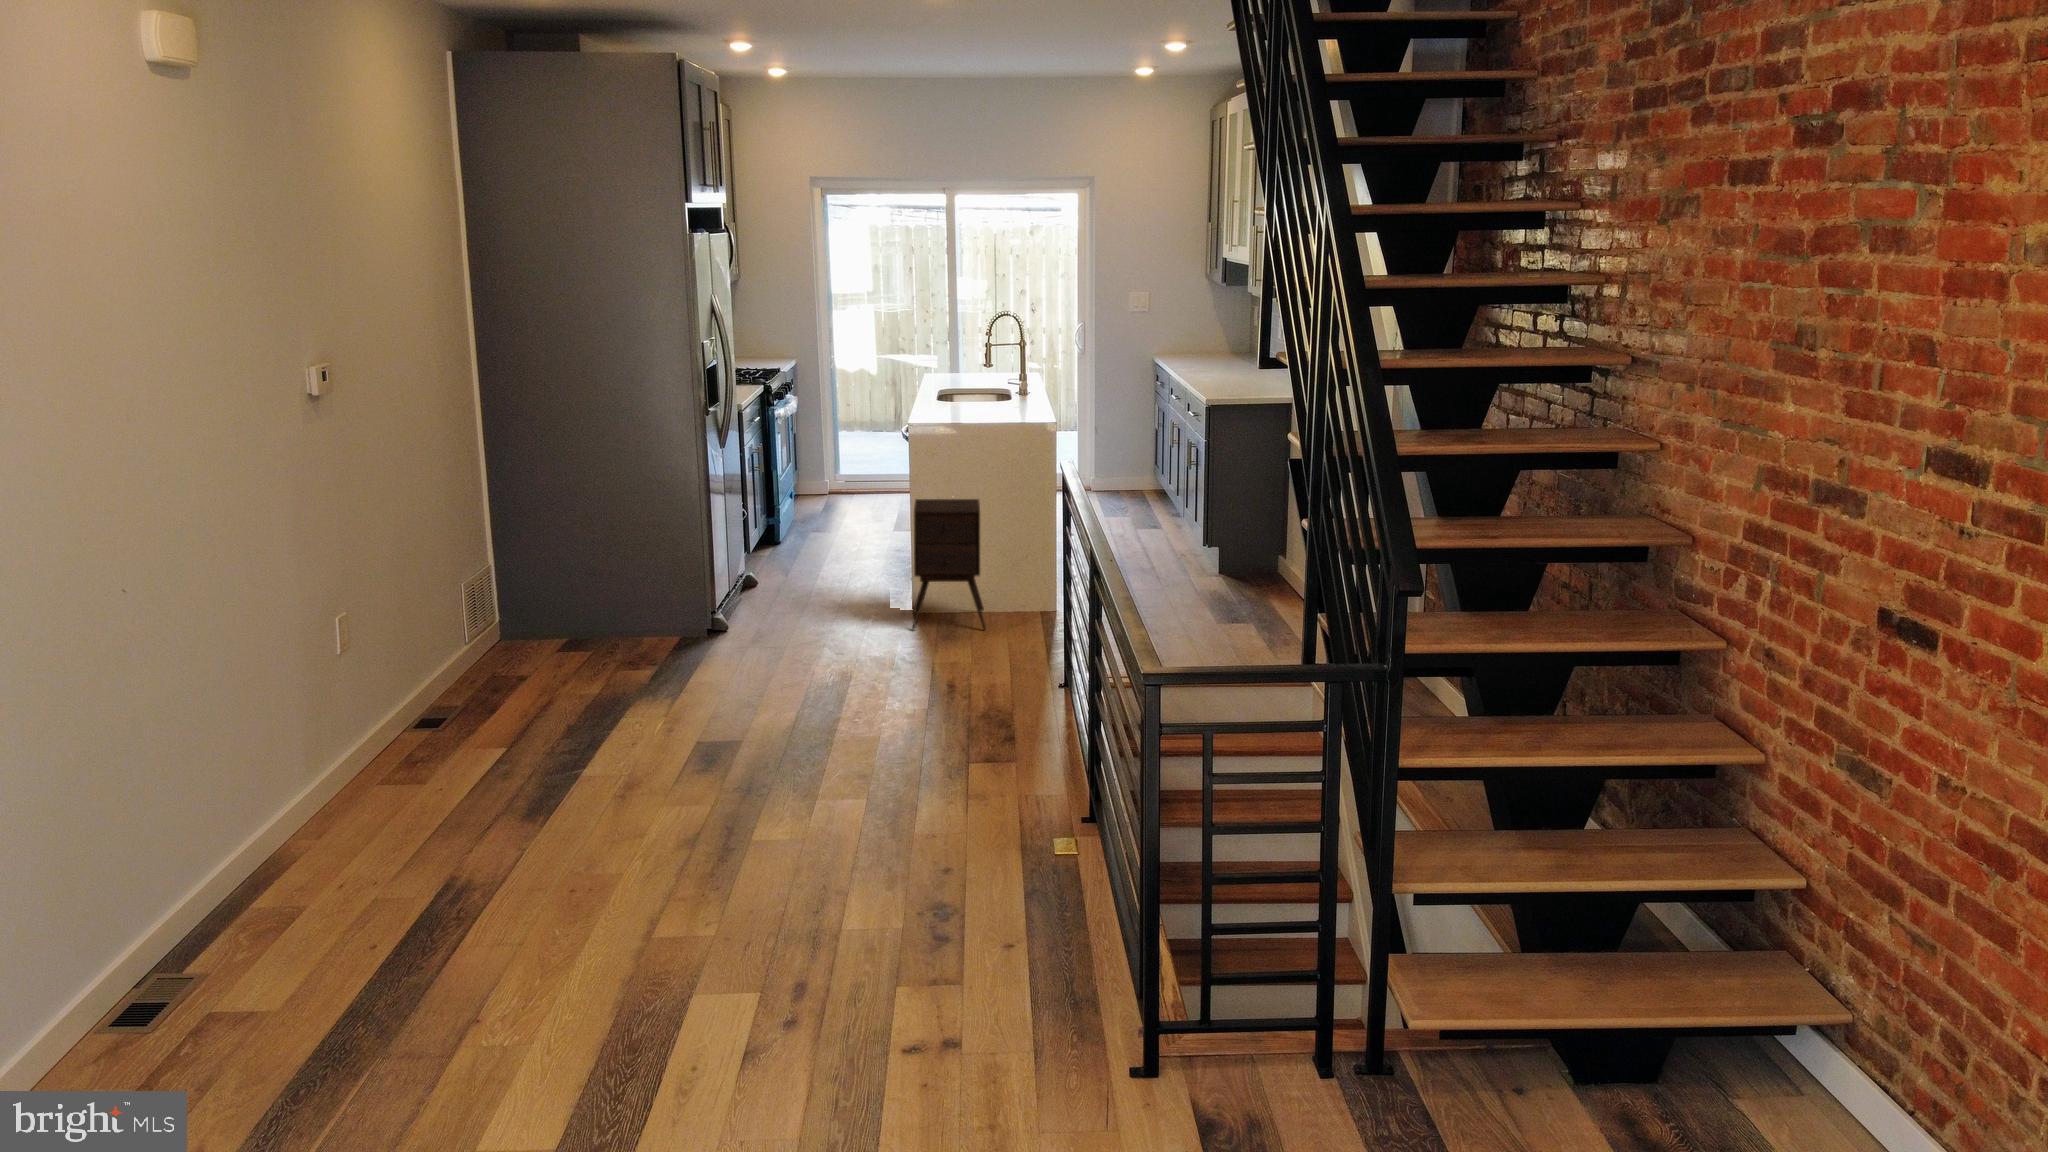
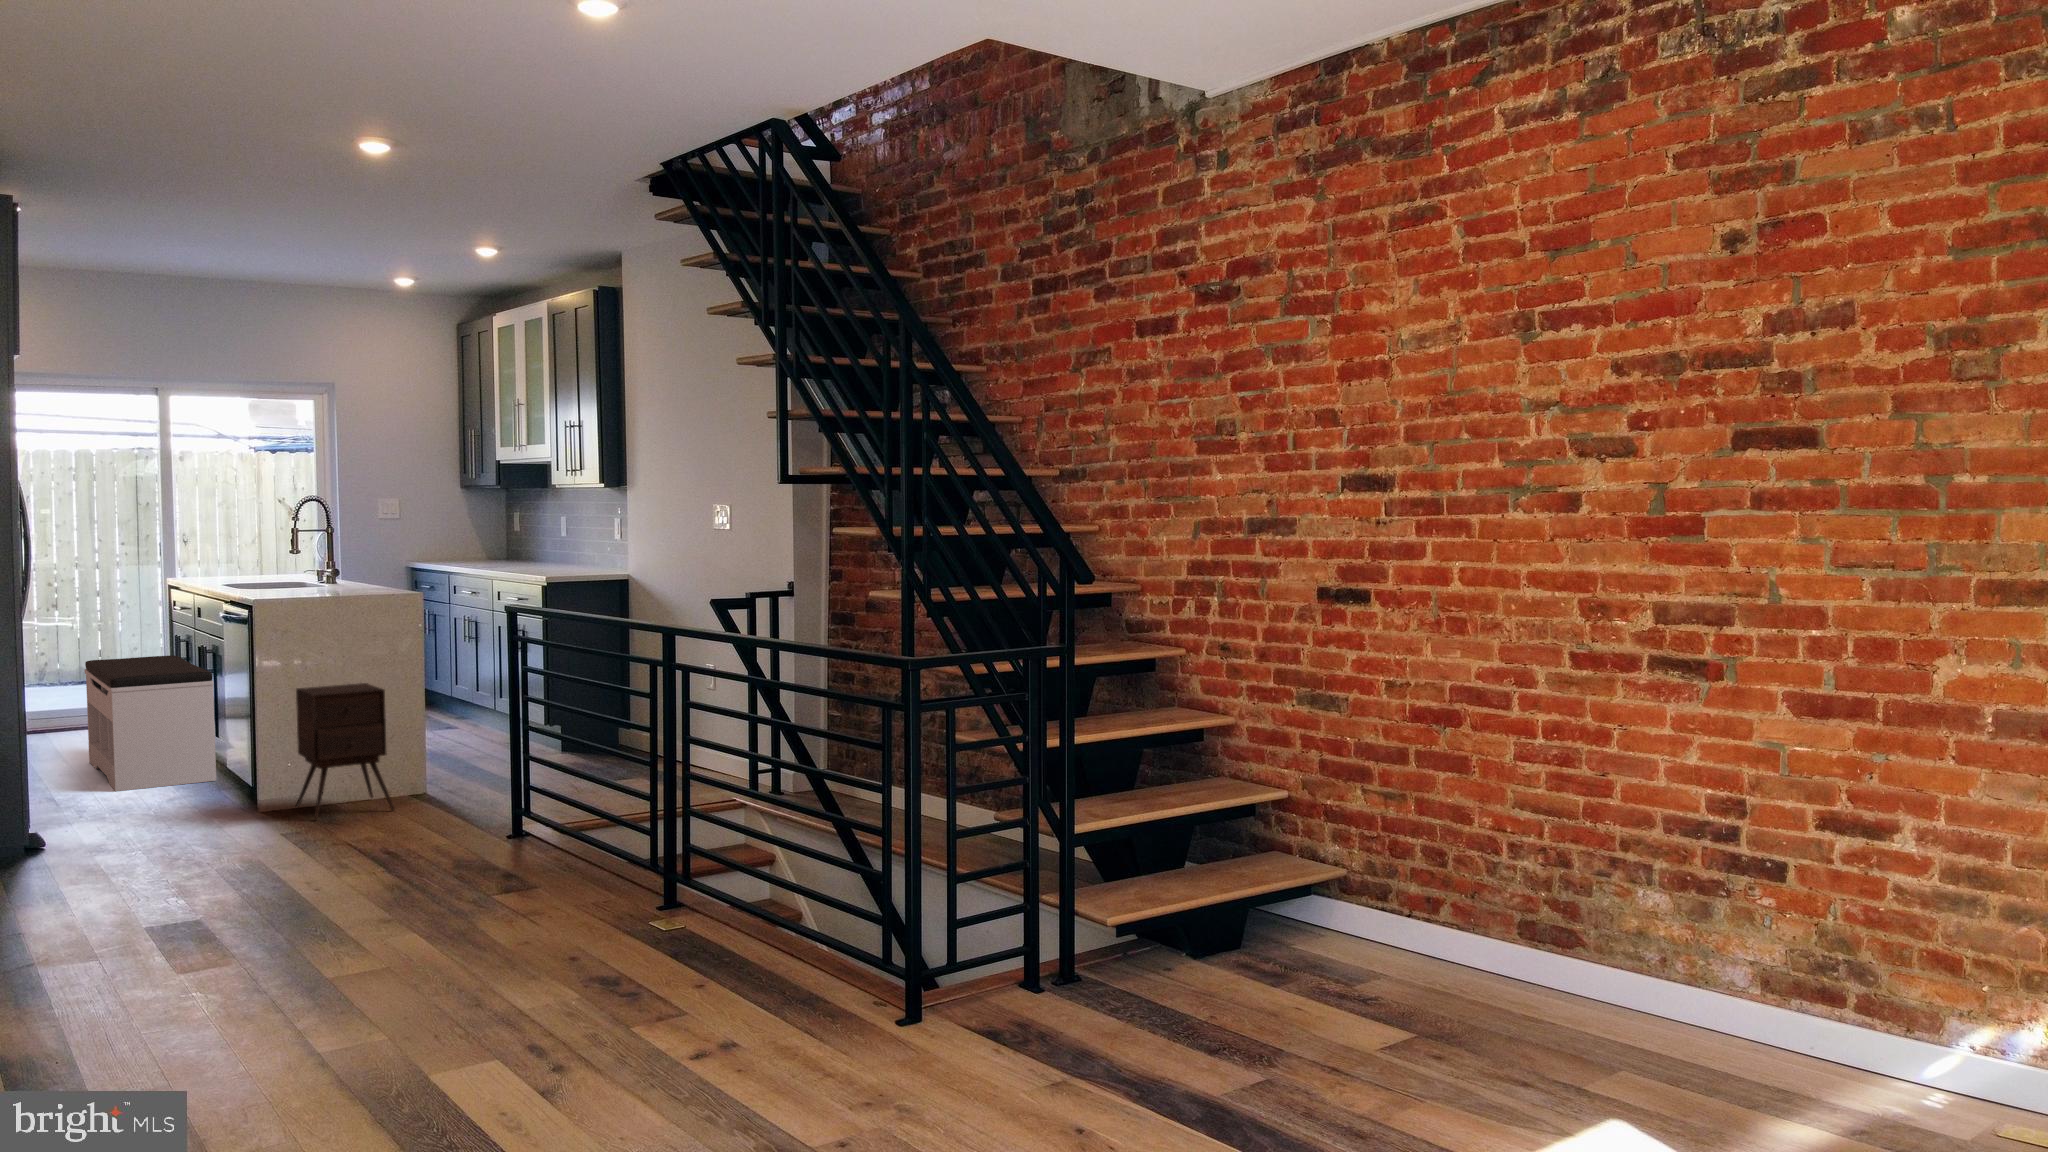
bench: none [806,435,898,565] -> present [85,656,216,792]

